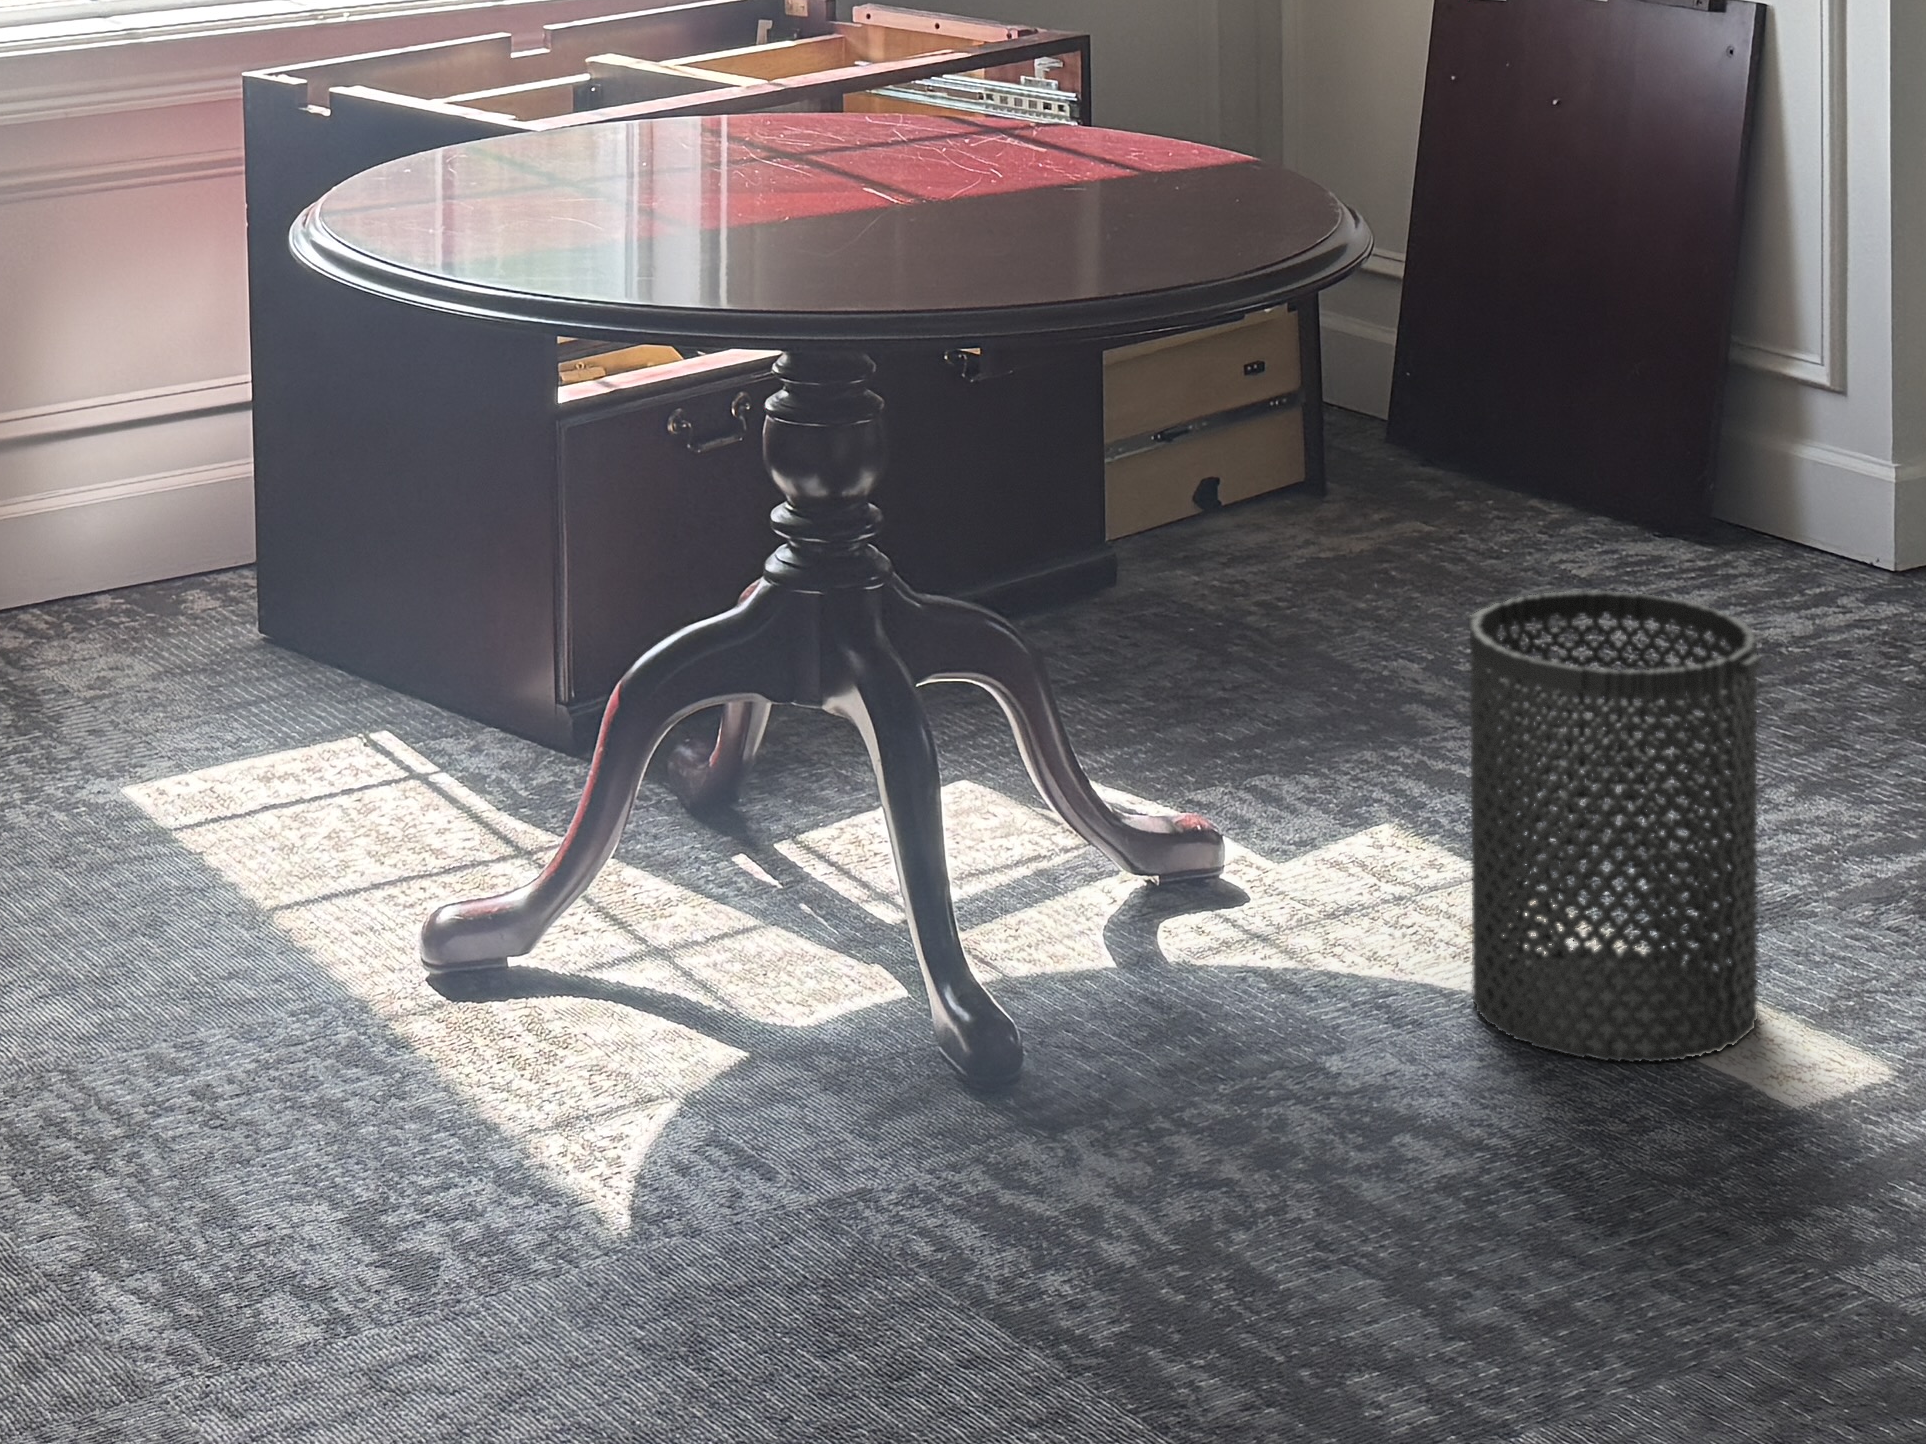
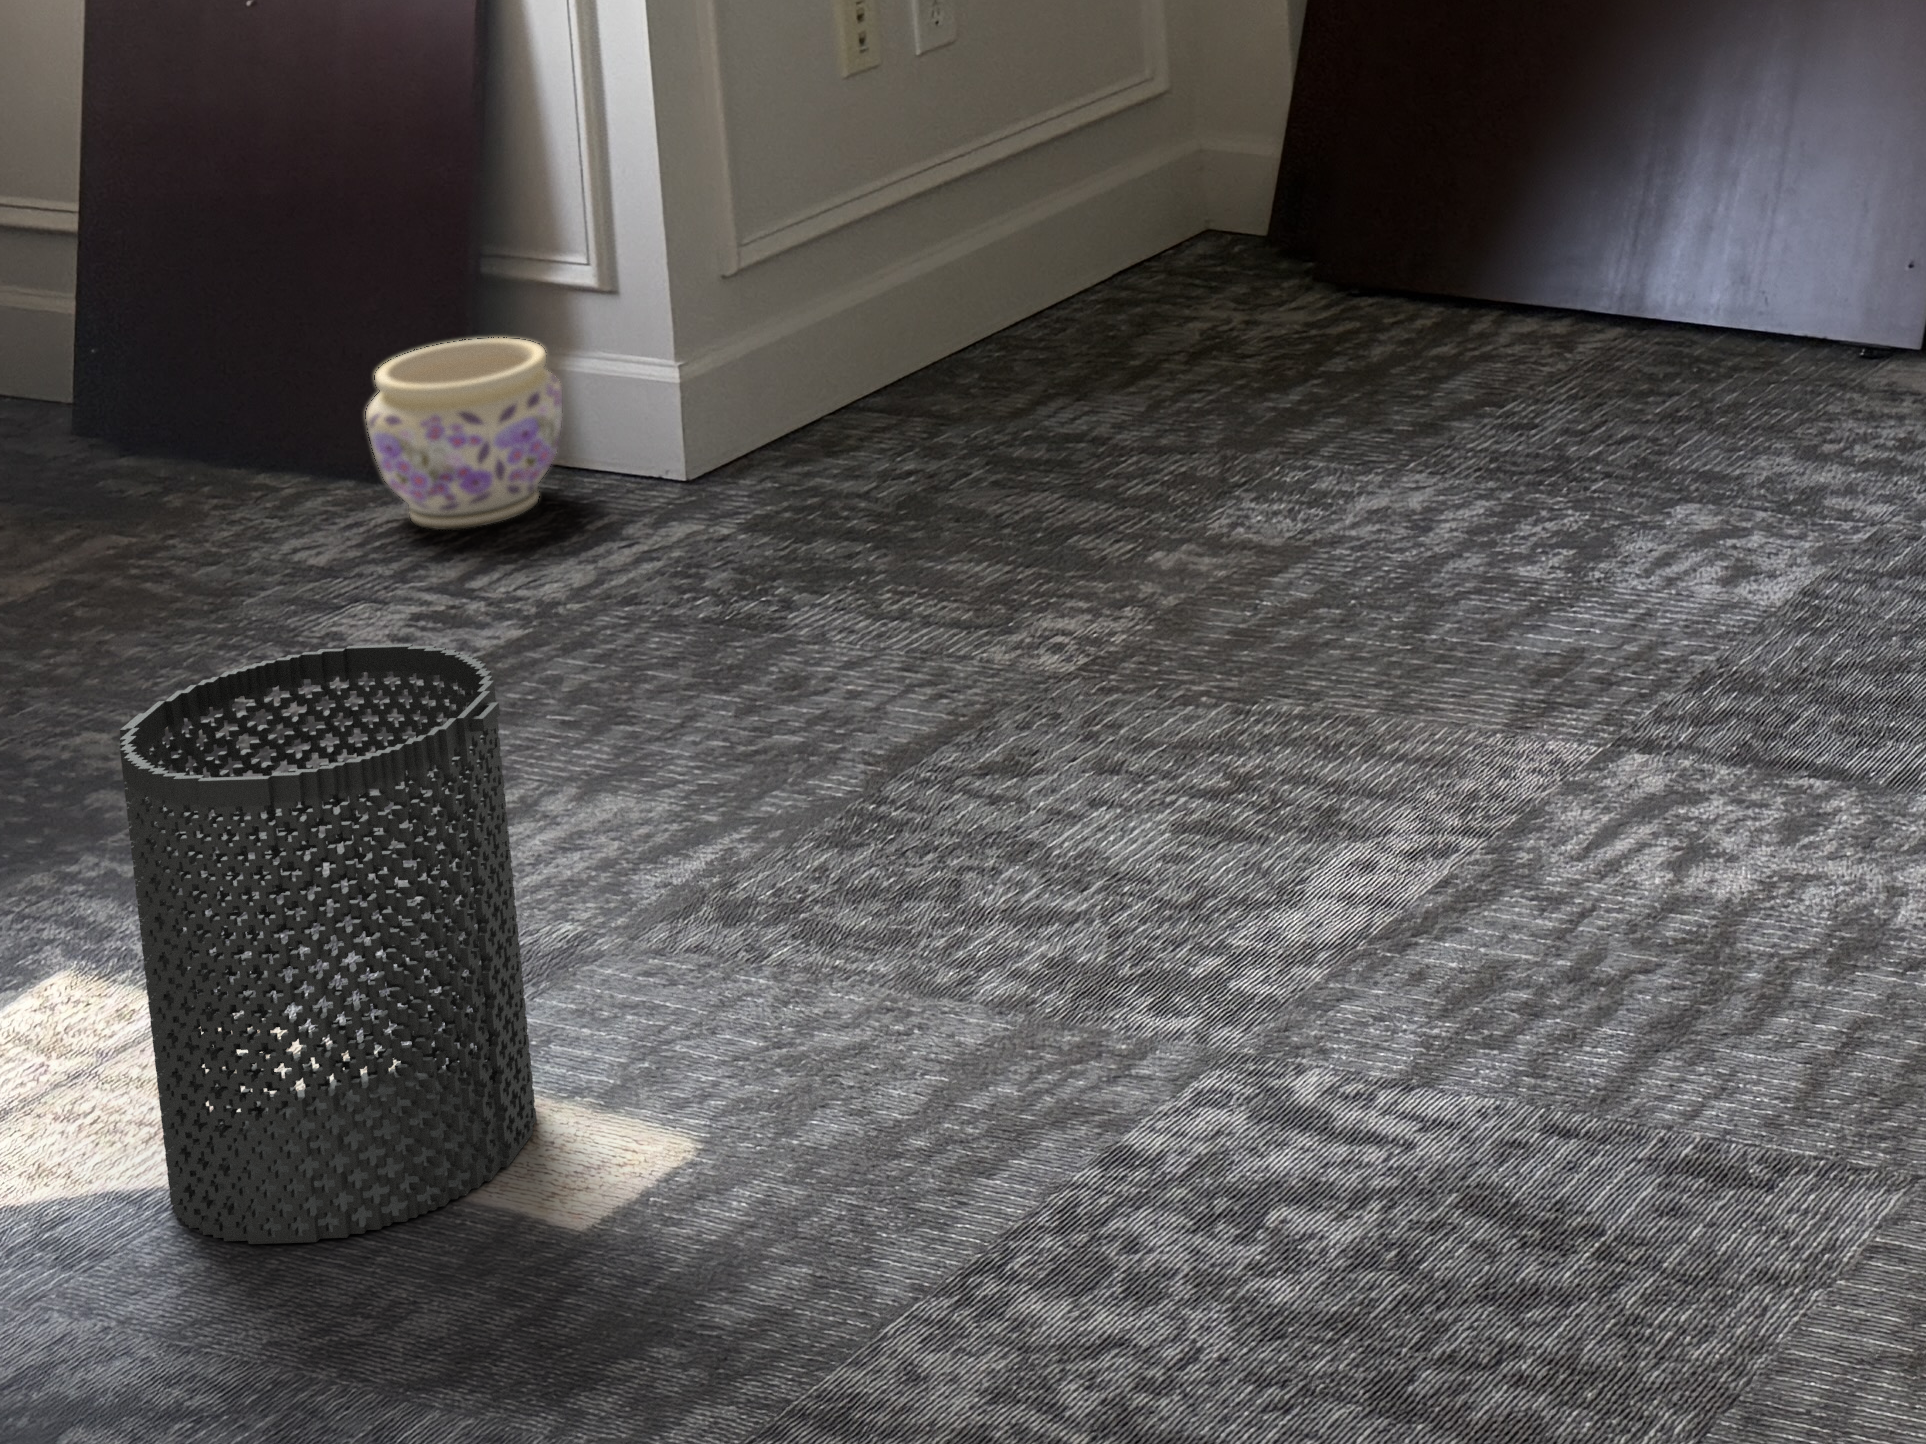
planter: none [1627,415,1791,576] -> present [366,338,562,530]

